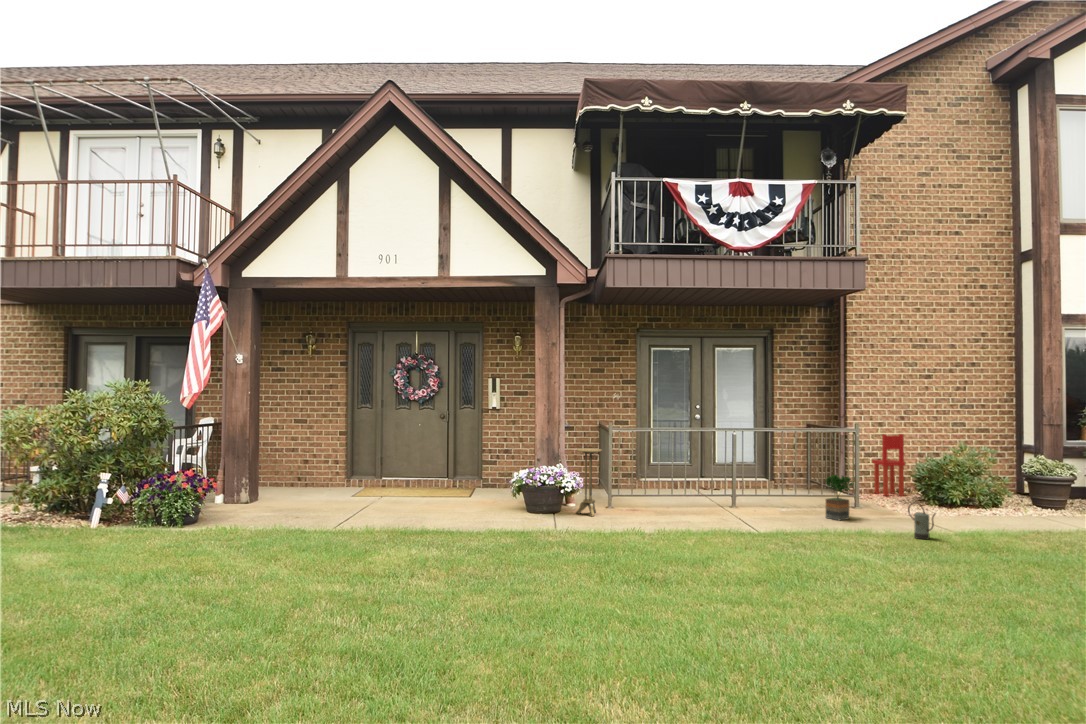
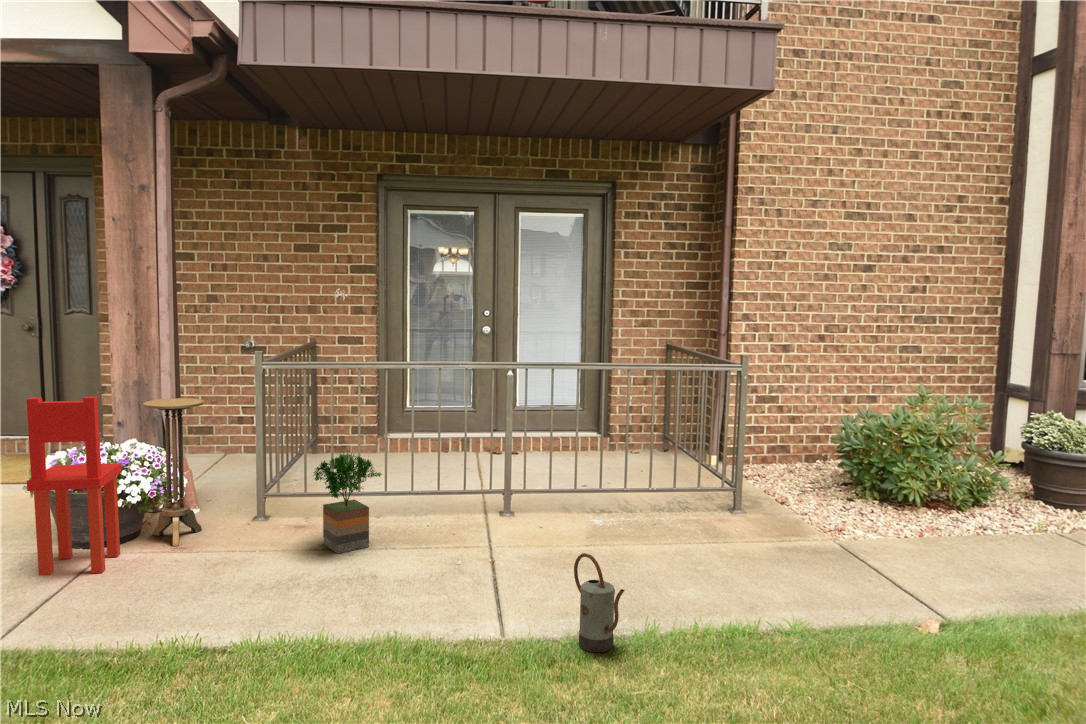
chair: present [872,434,906,496] -> present [26,396,122,576]
potted tree: present [826,475,853,520] -> present [314,453,382,553]
watering can: present [908,502,936,539] -> present [574,553,625,652]

